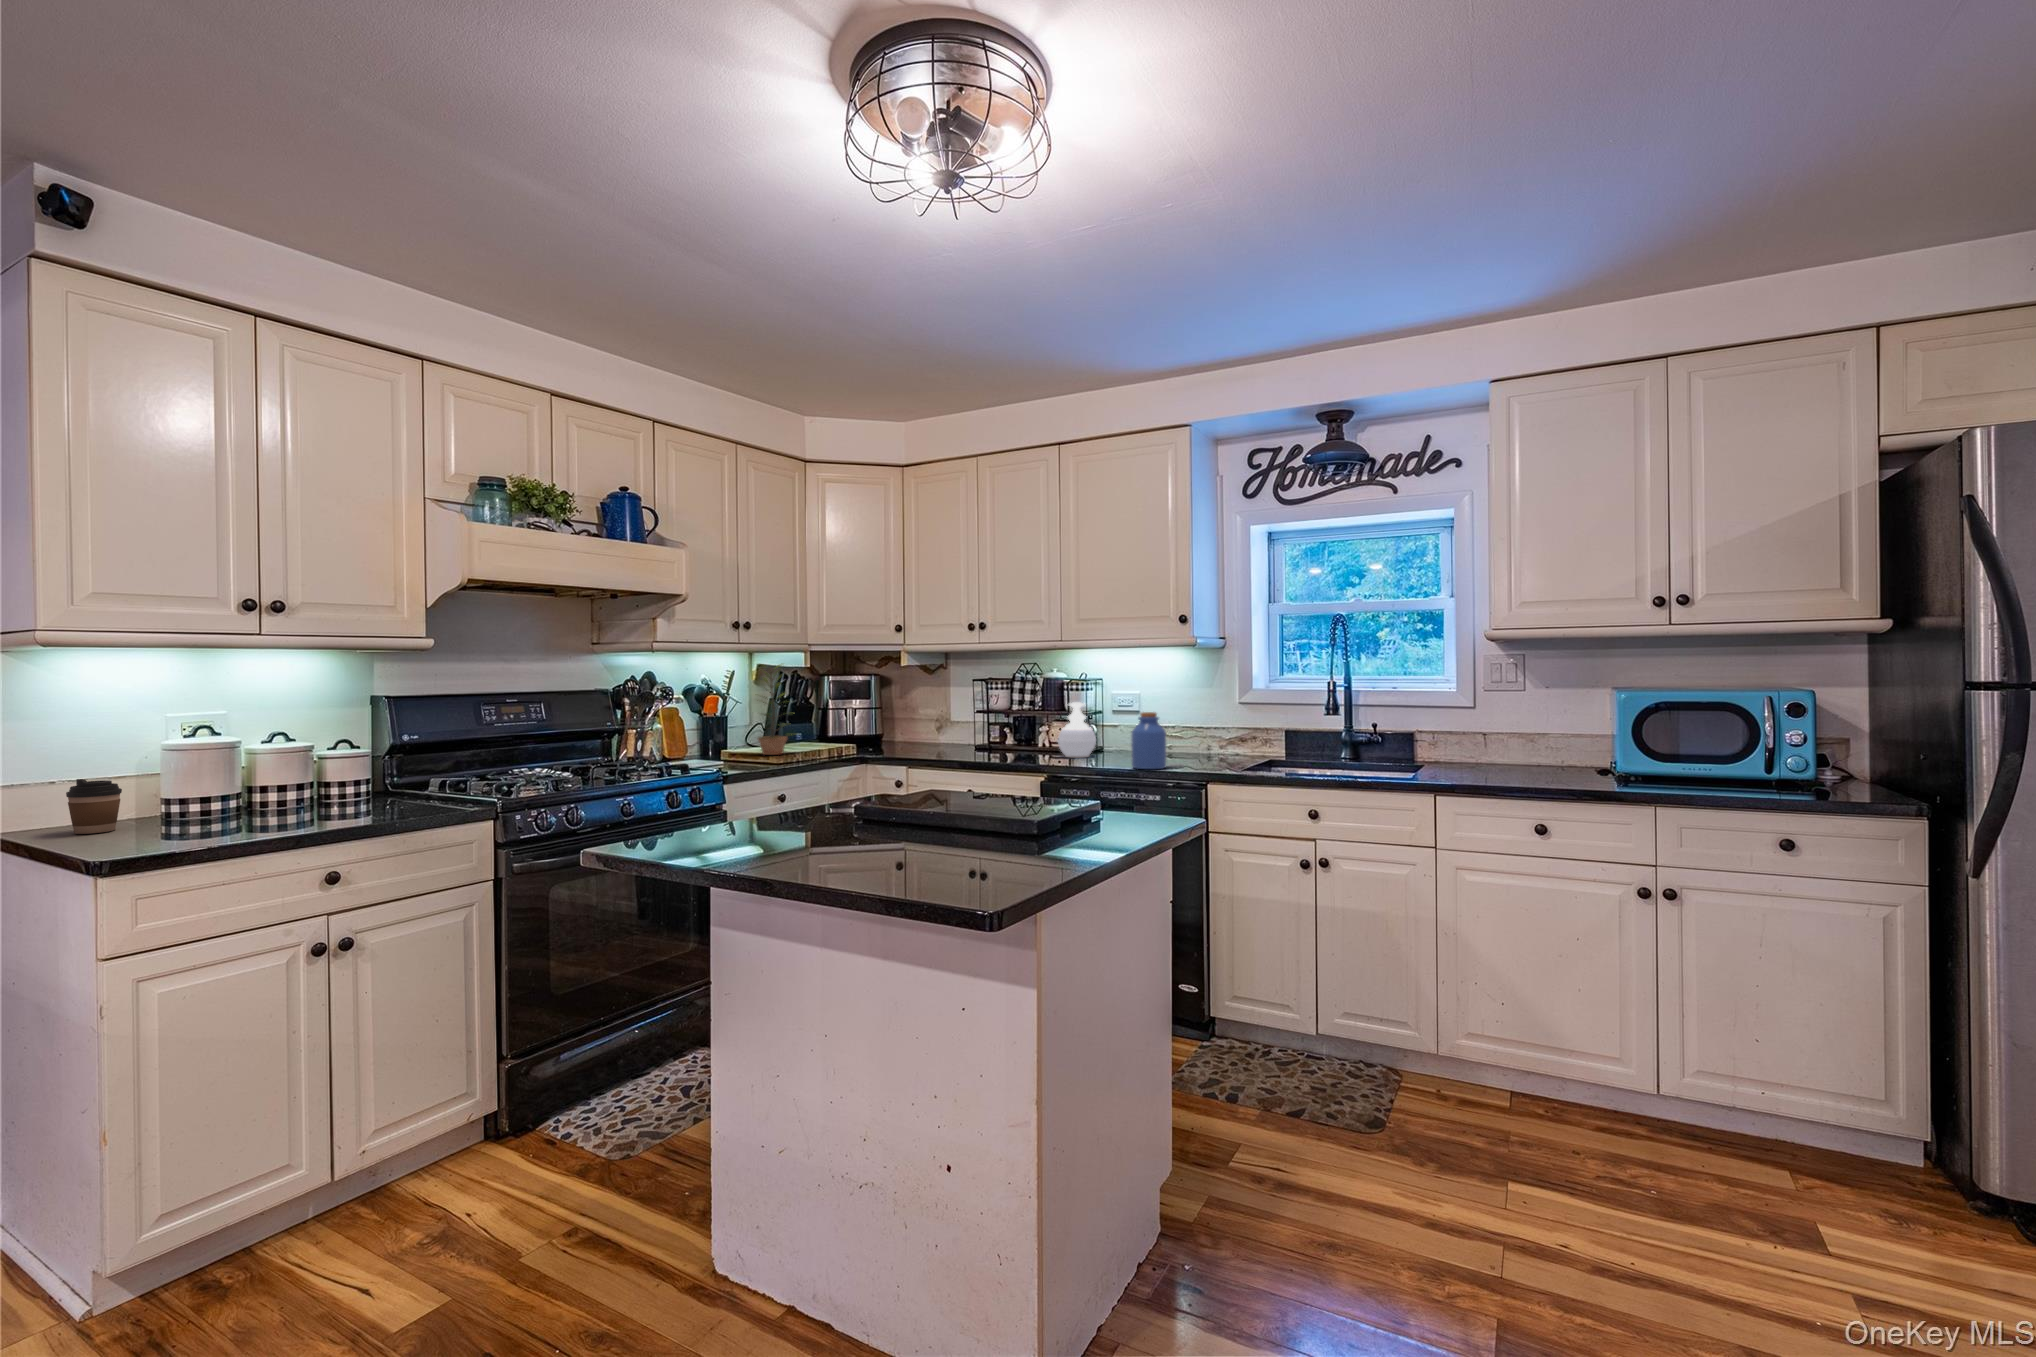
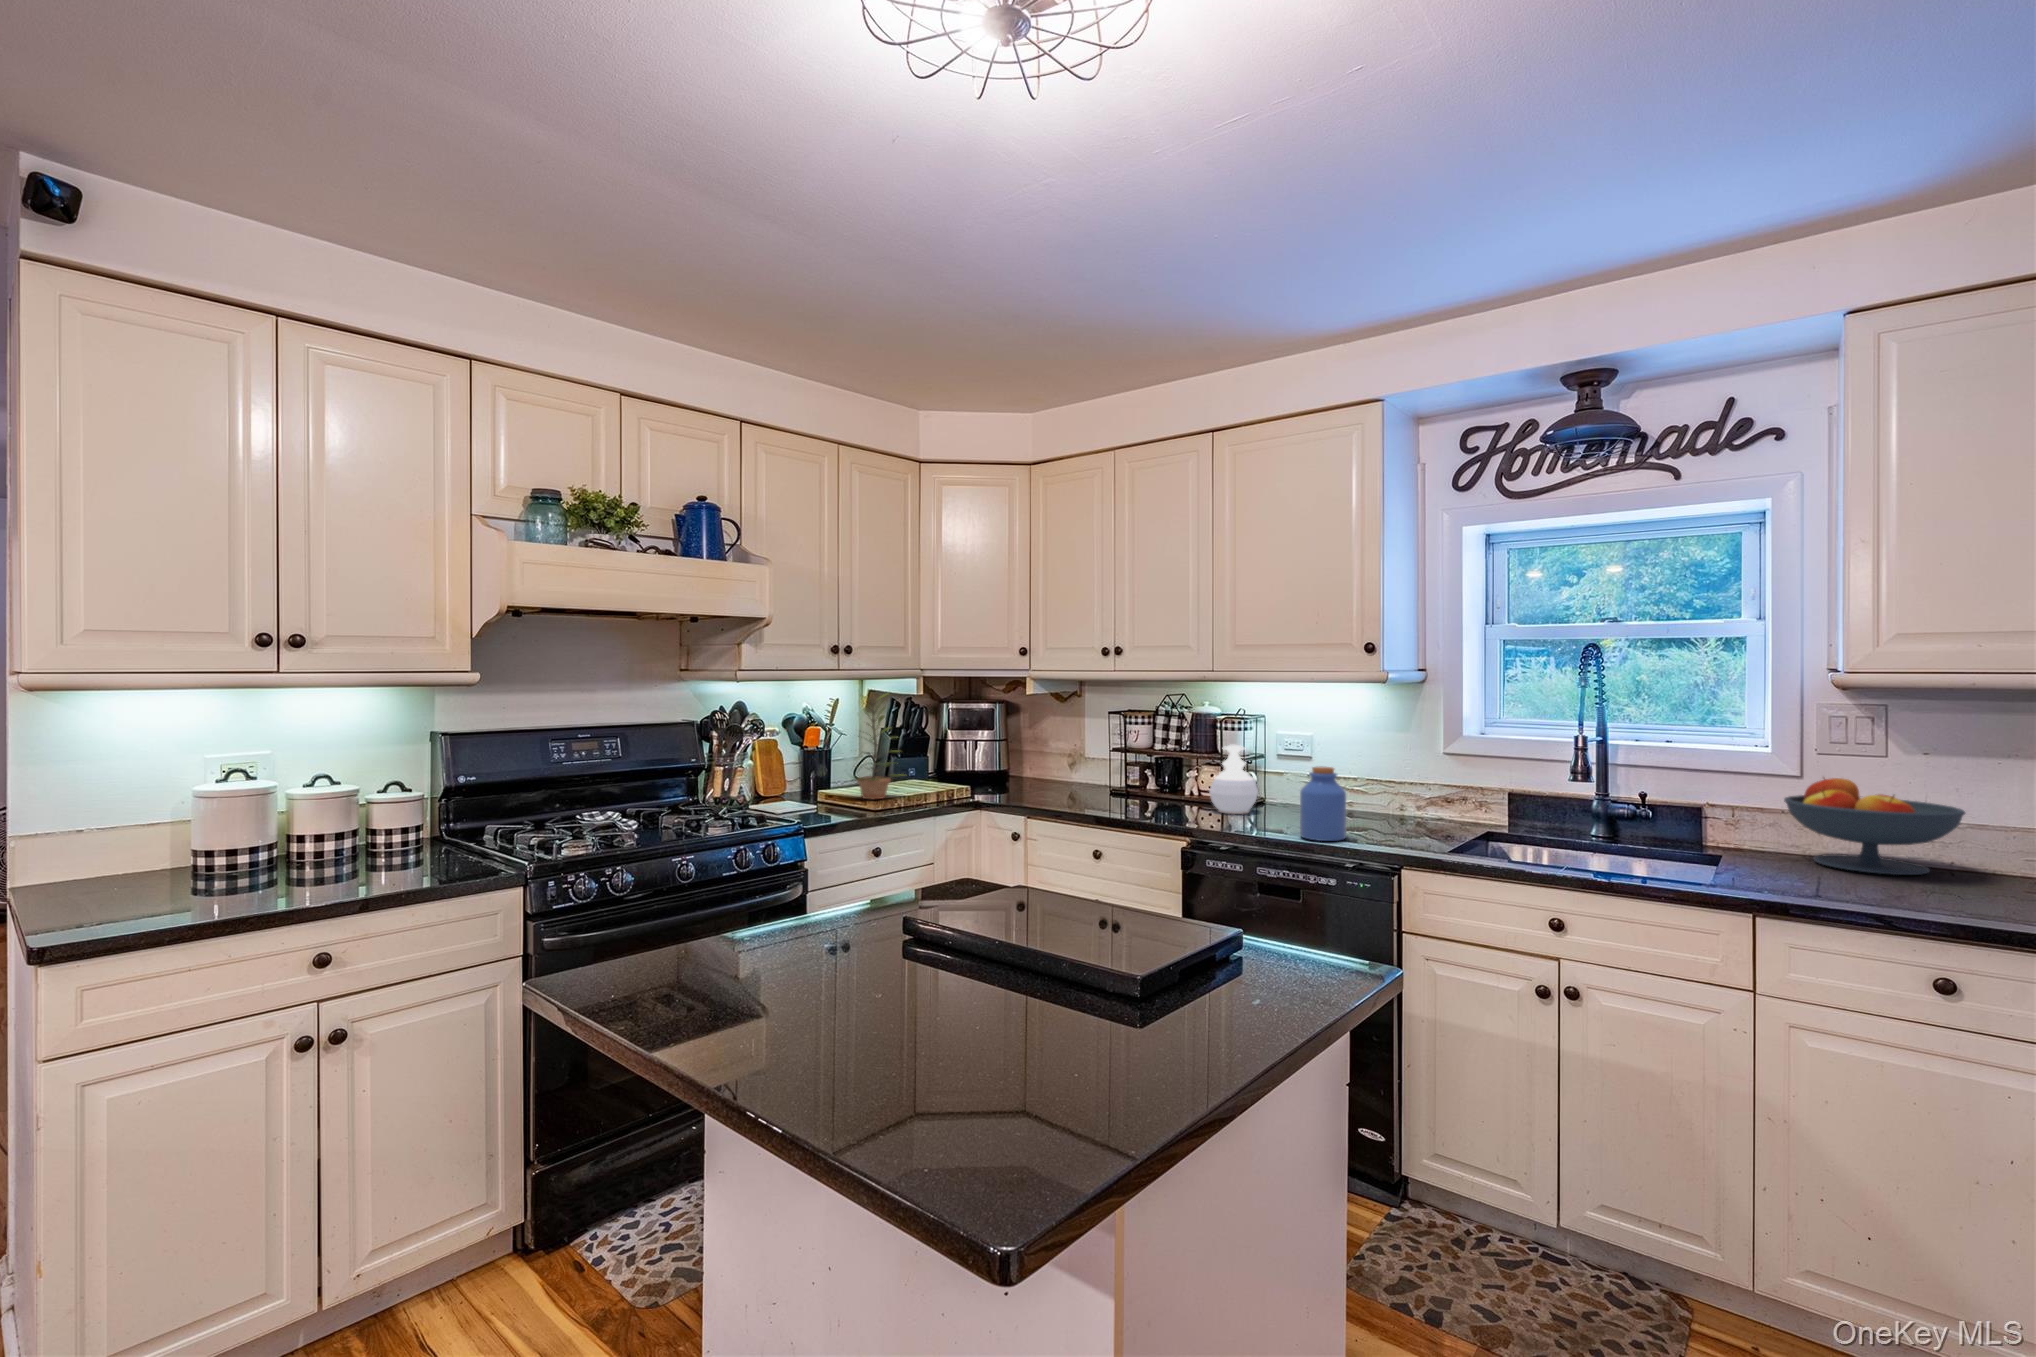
fruit bowl: none [1465,706,1571,769] -> present [1784,778,1965,875]
coffee cup: present [66,779,122,834] -> none [66,834,127,896]

